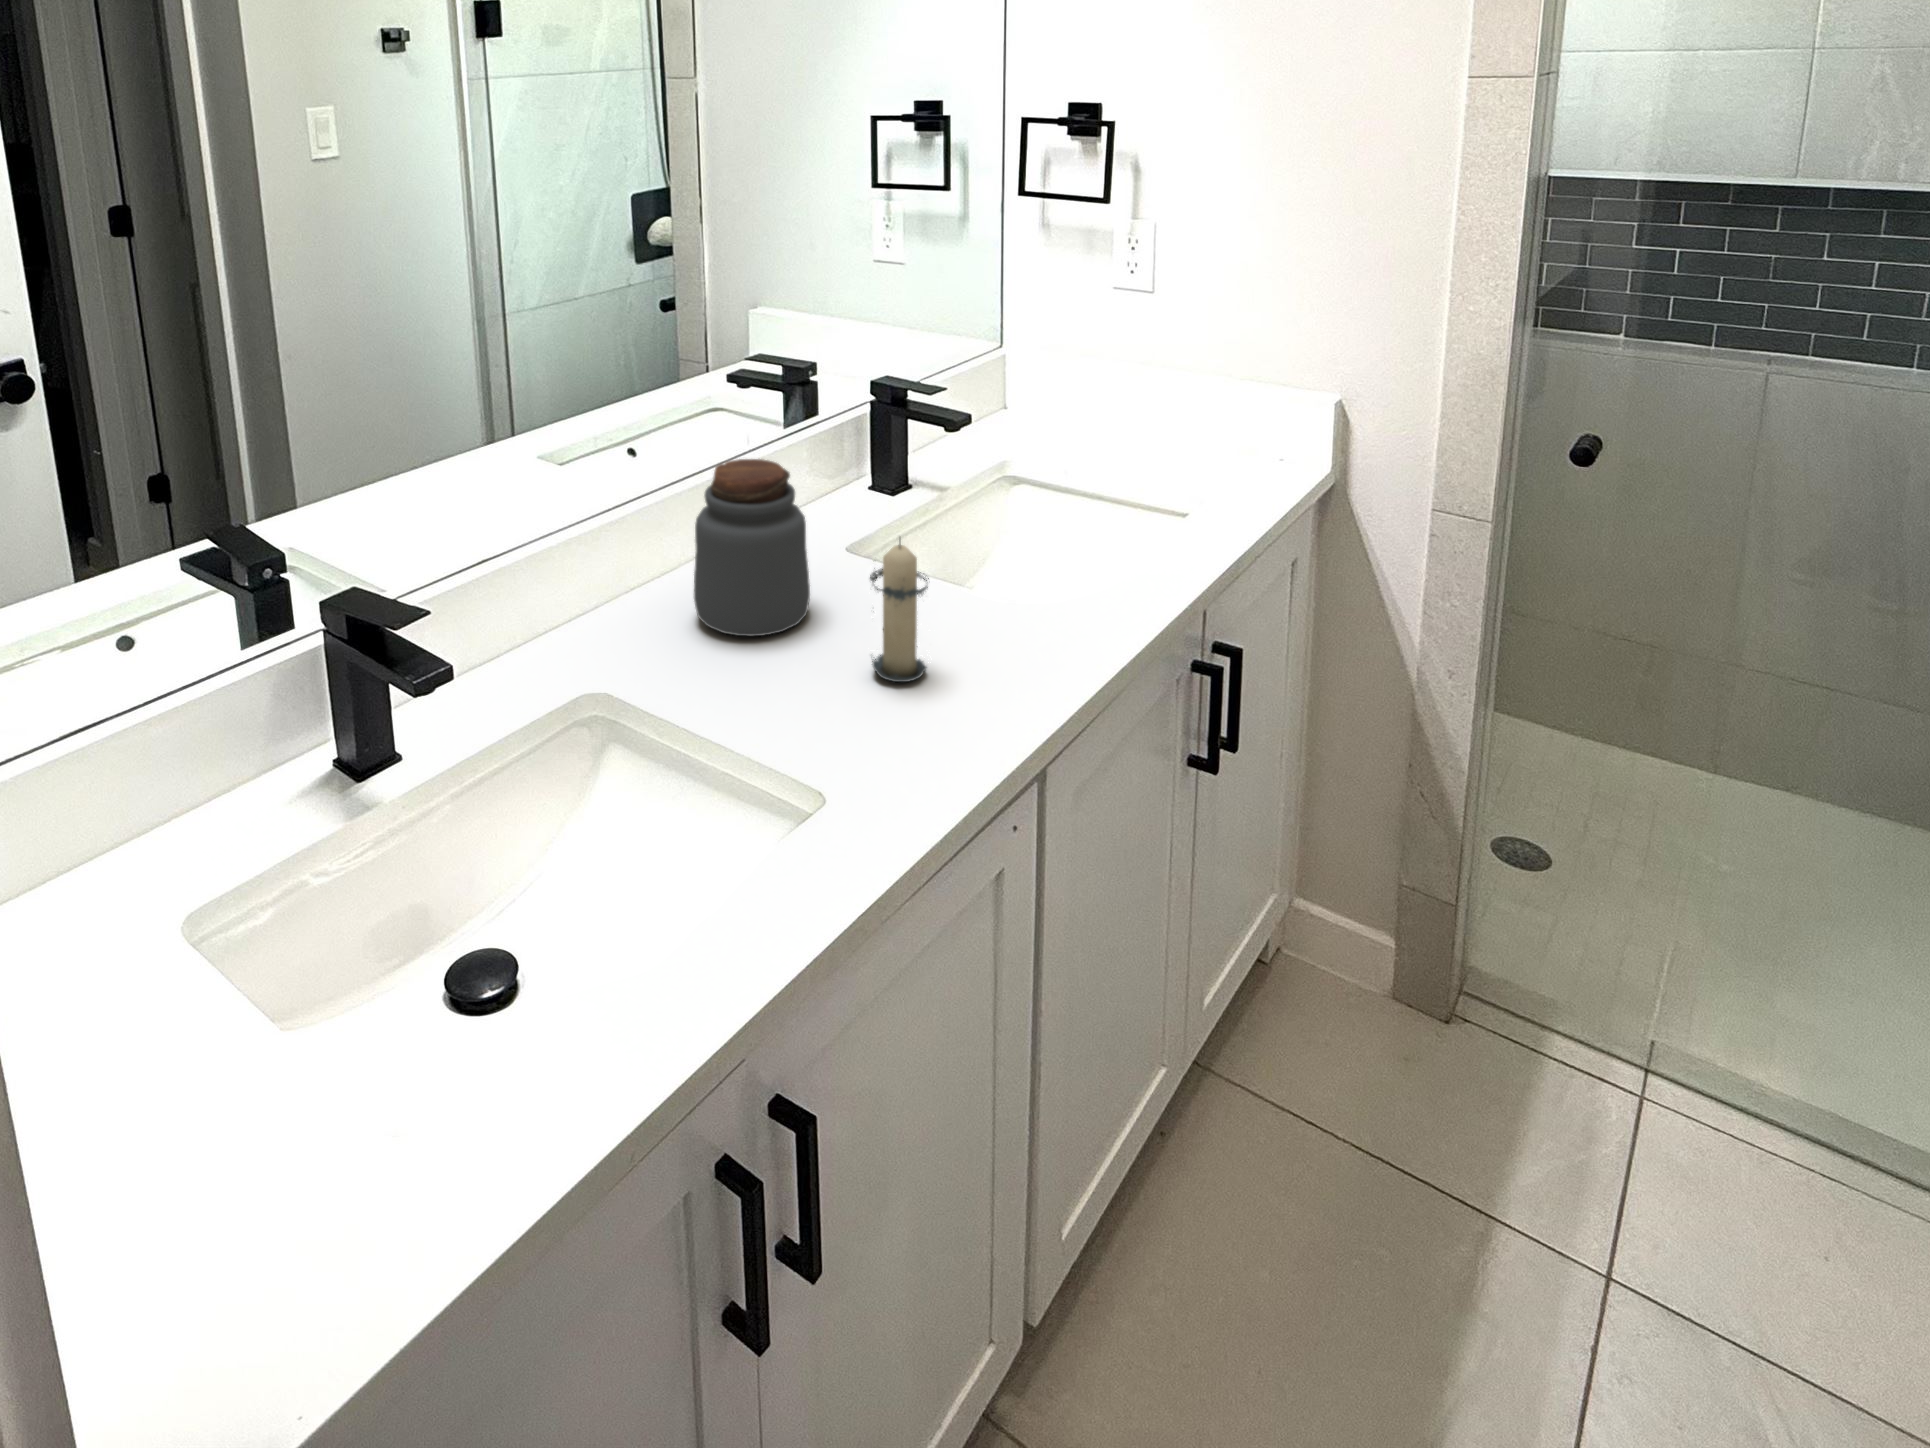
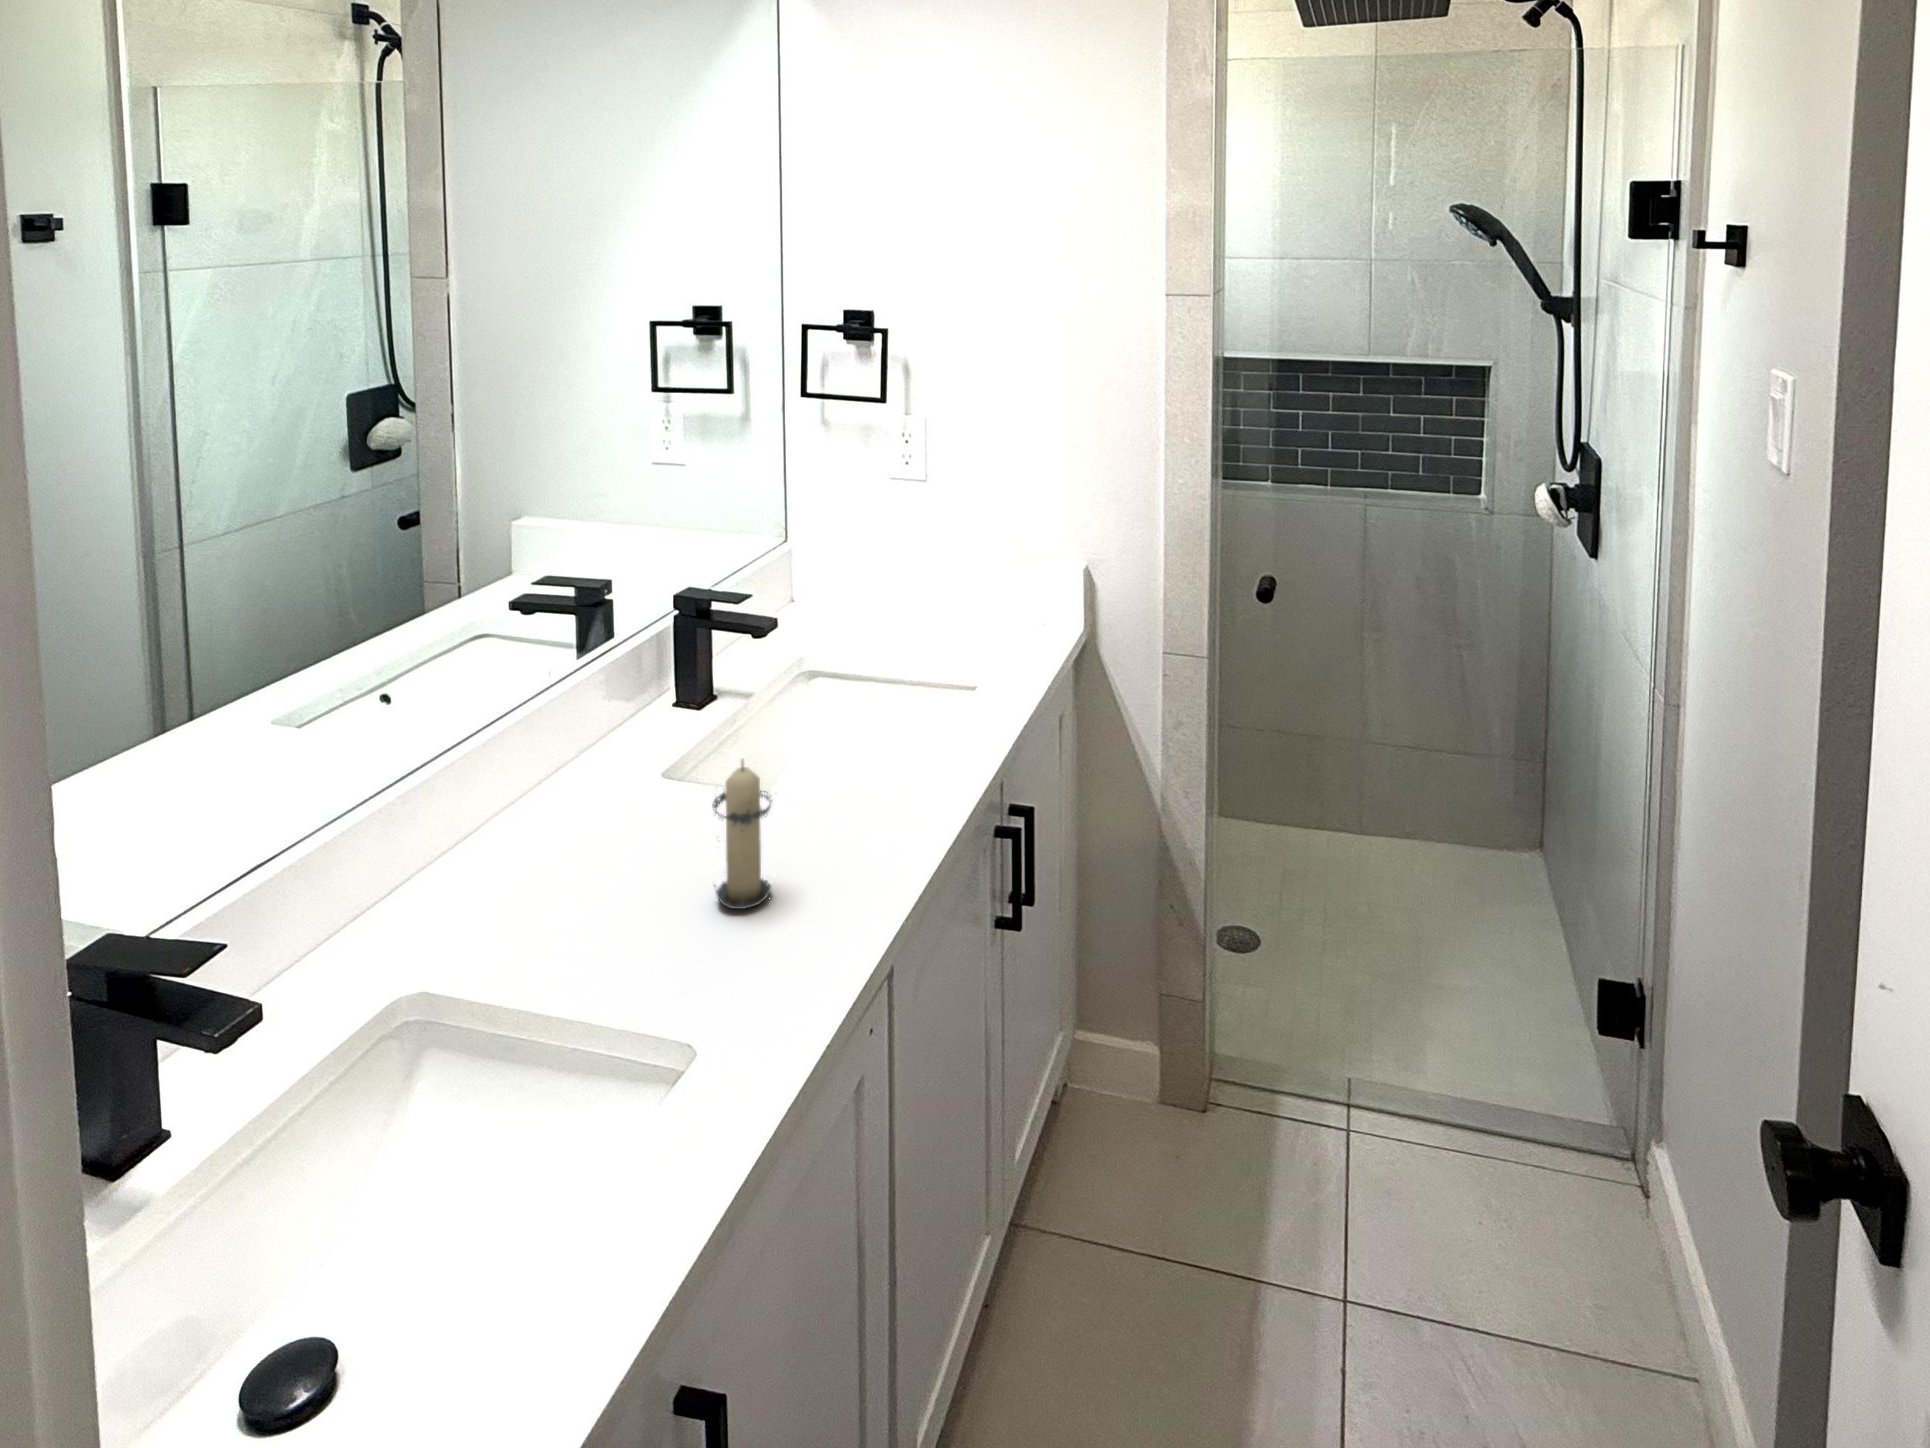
jar: present [694,459,810,636] -> none [508,696,638,892]

